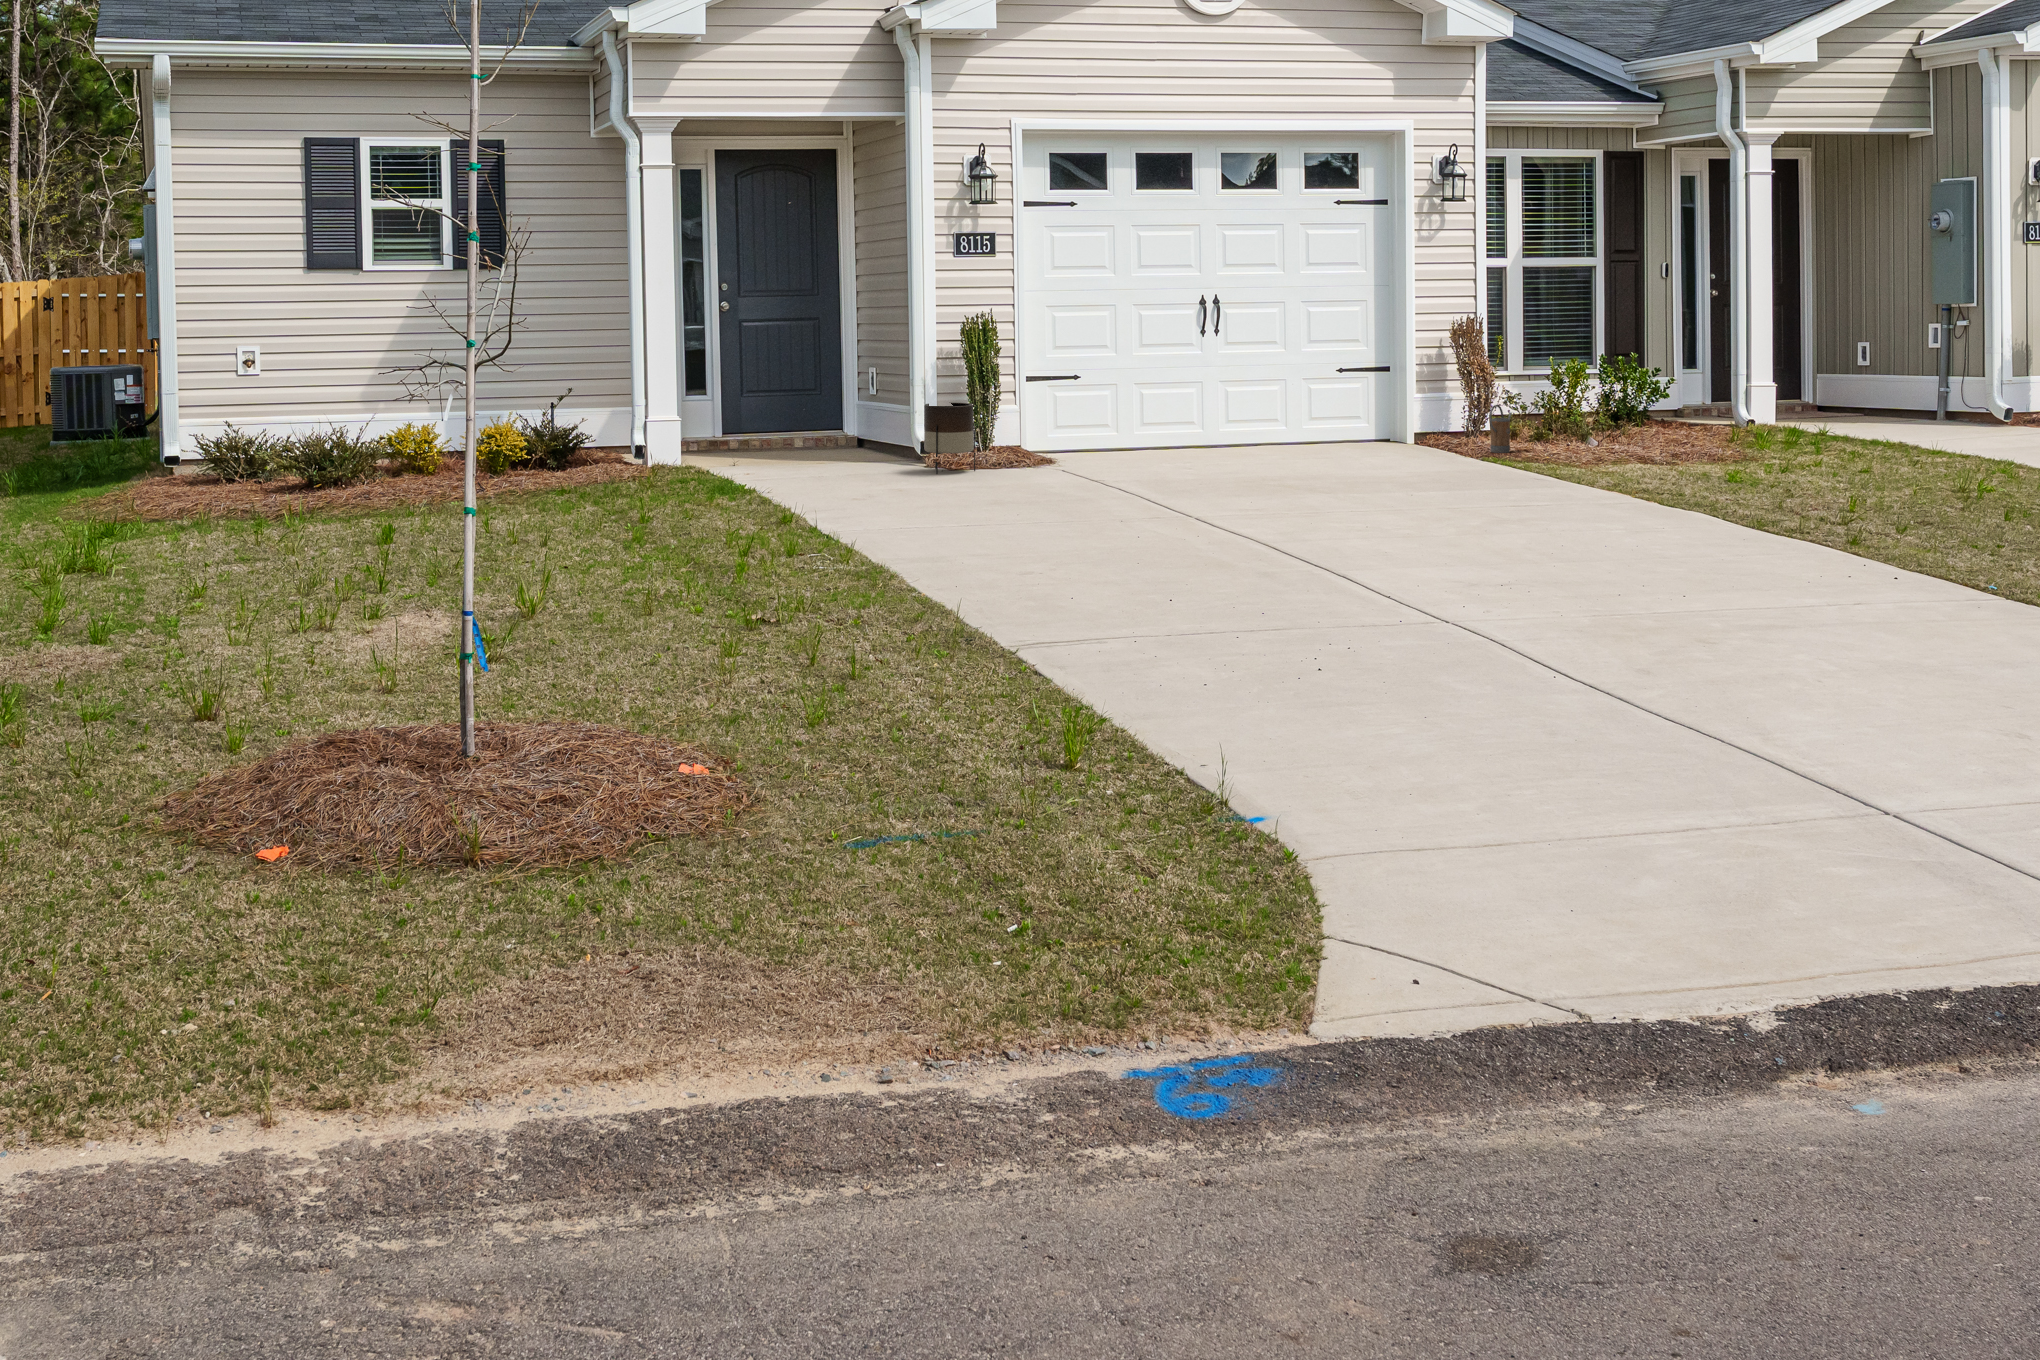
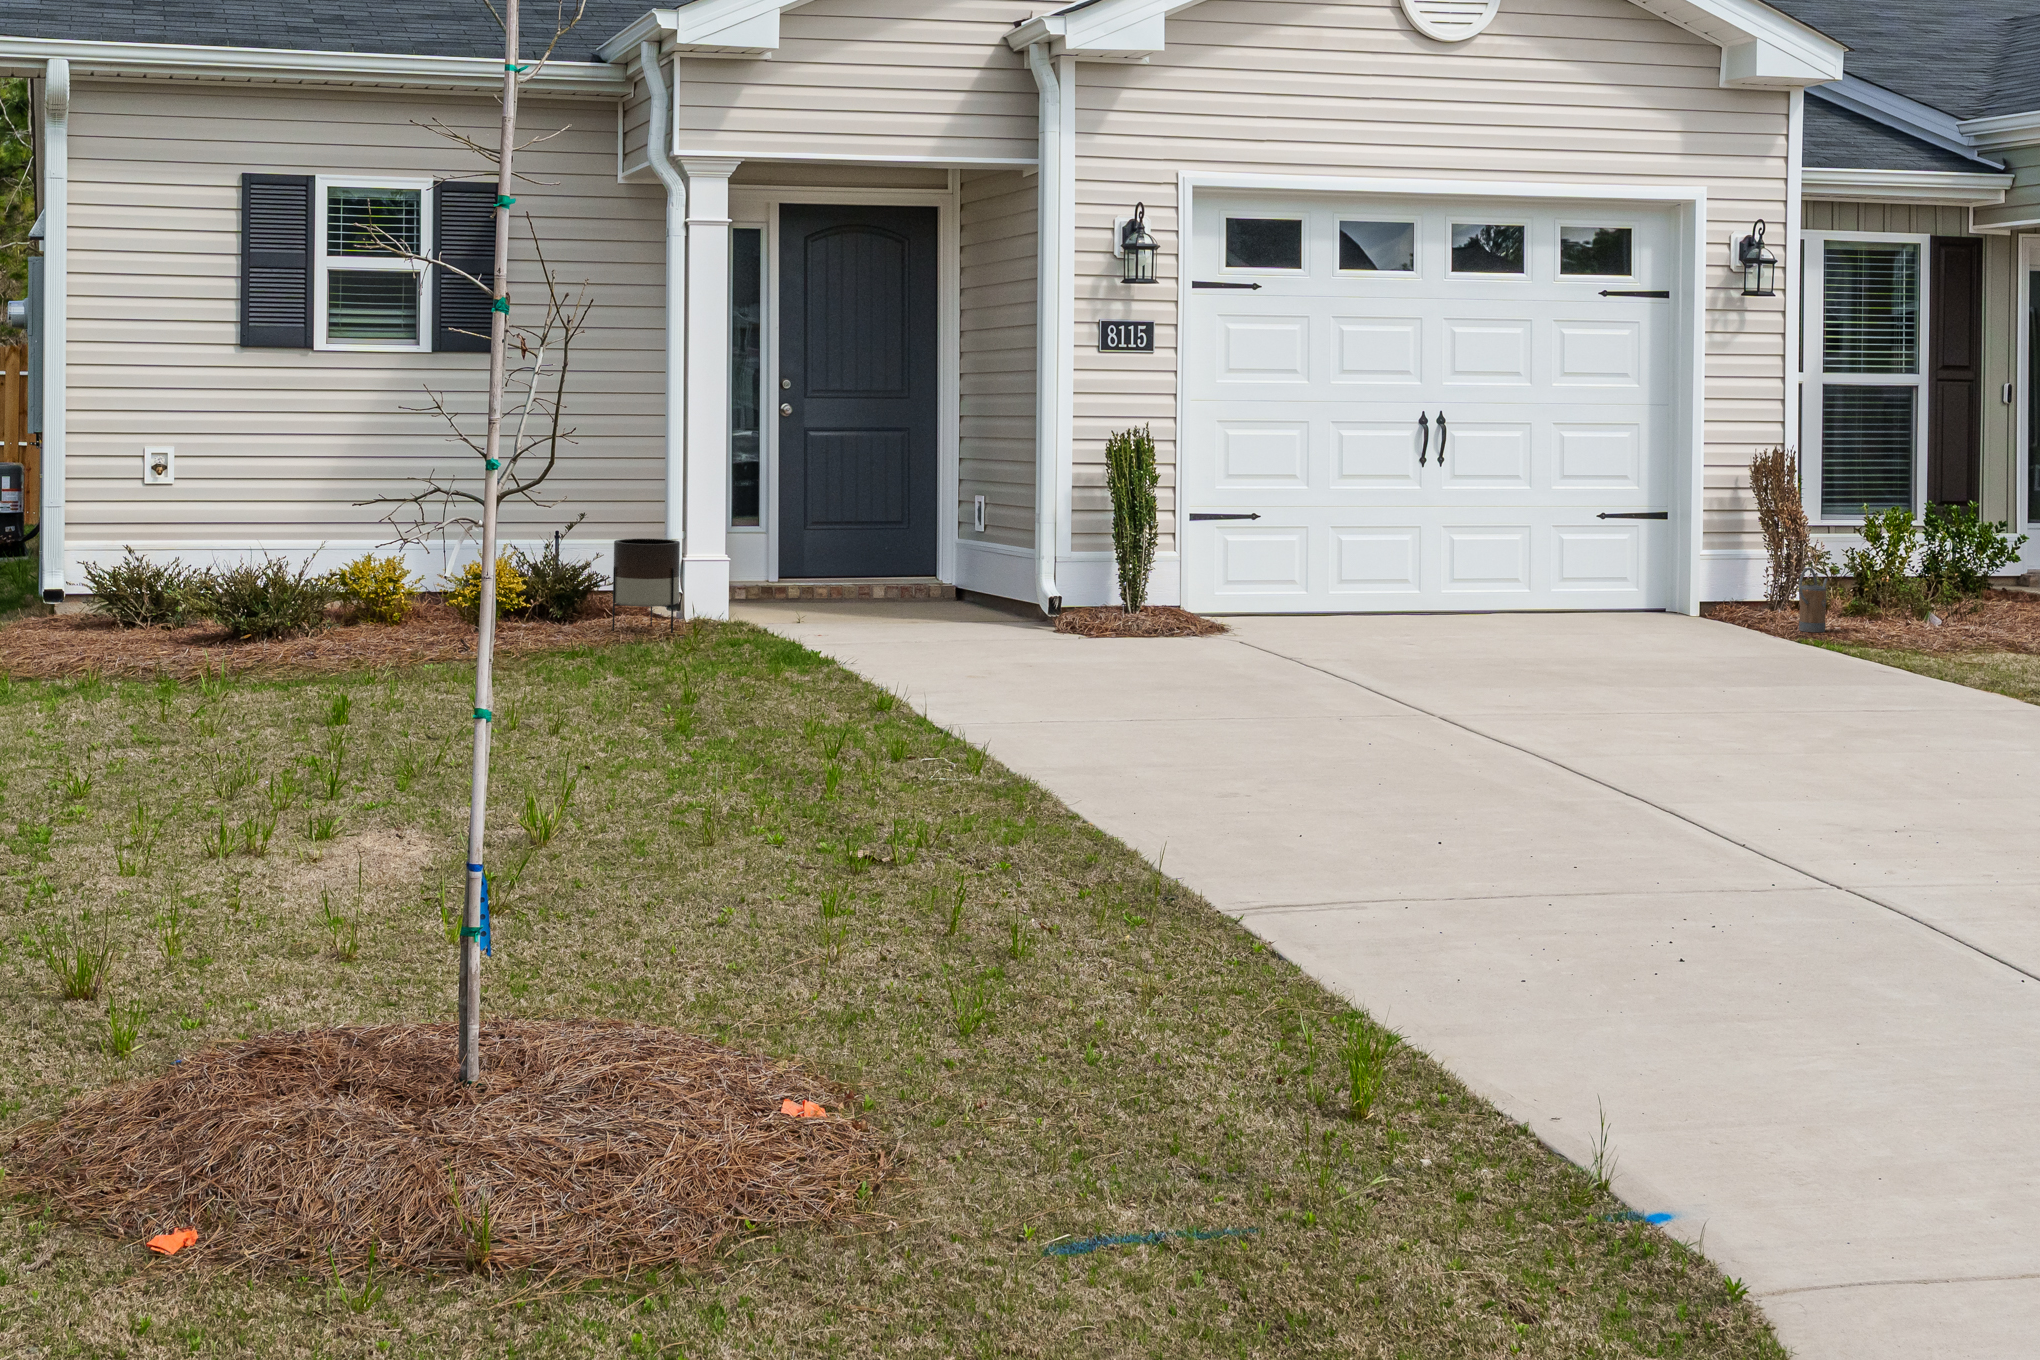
planter: present [924,402,975,474] -> present [612,539,680,633]

